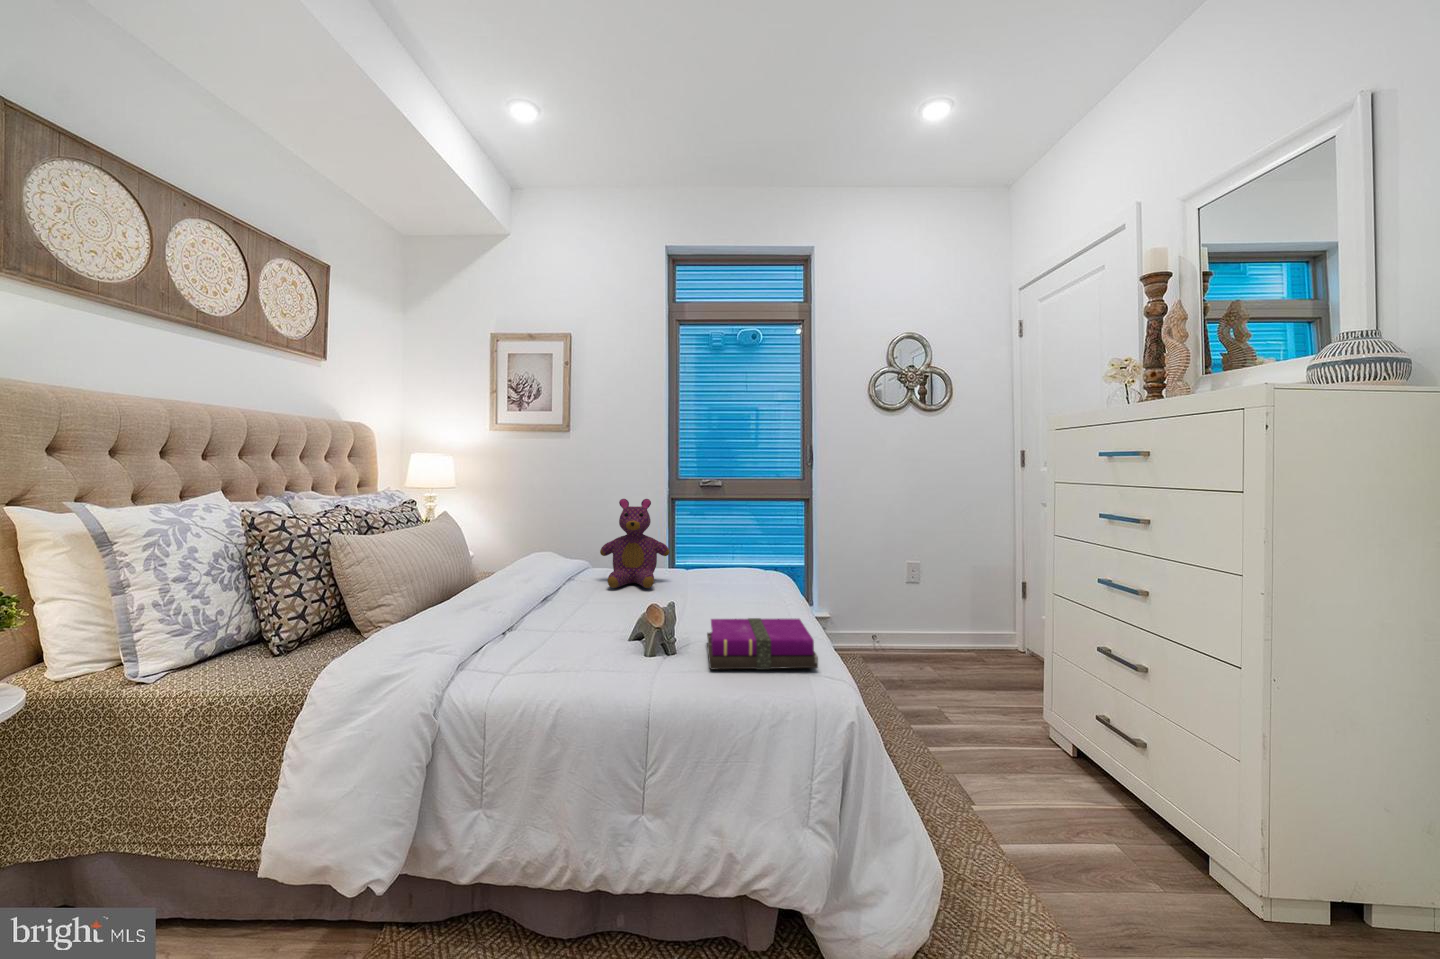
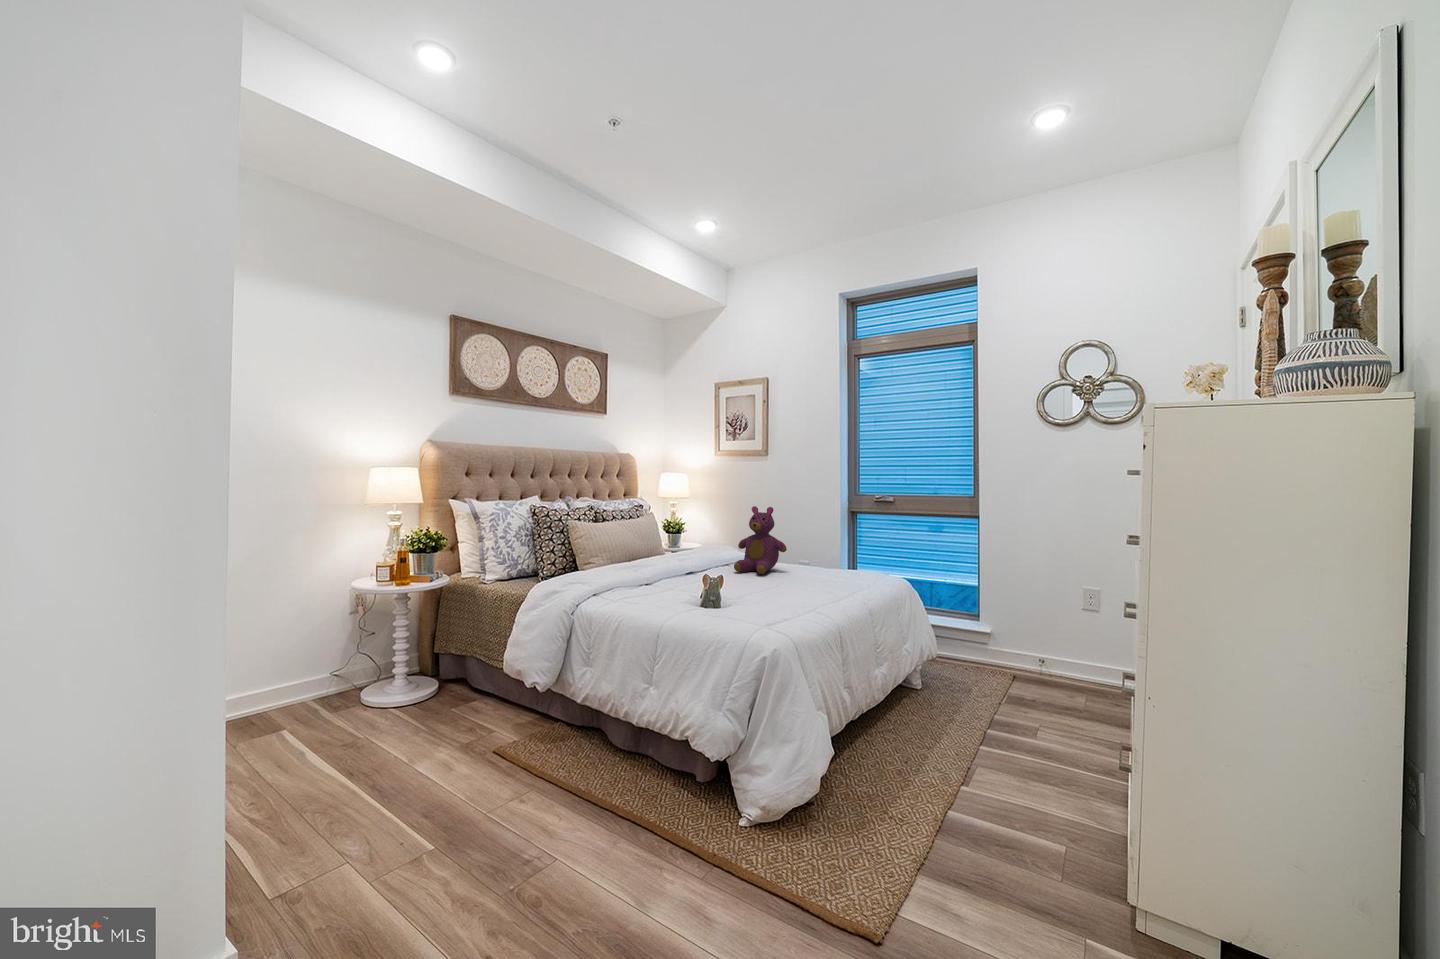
notebook: present [707,618,818,669] -> none [718,589,809,627]

